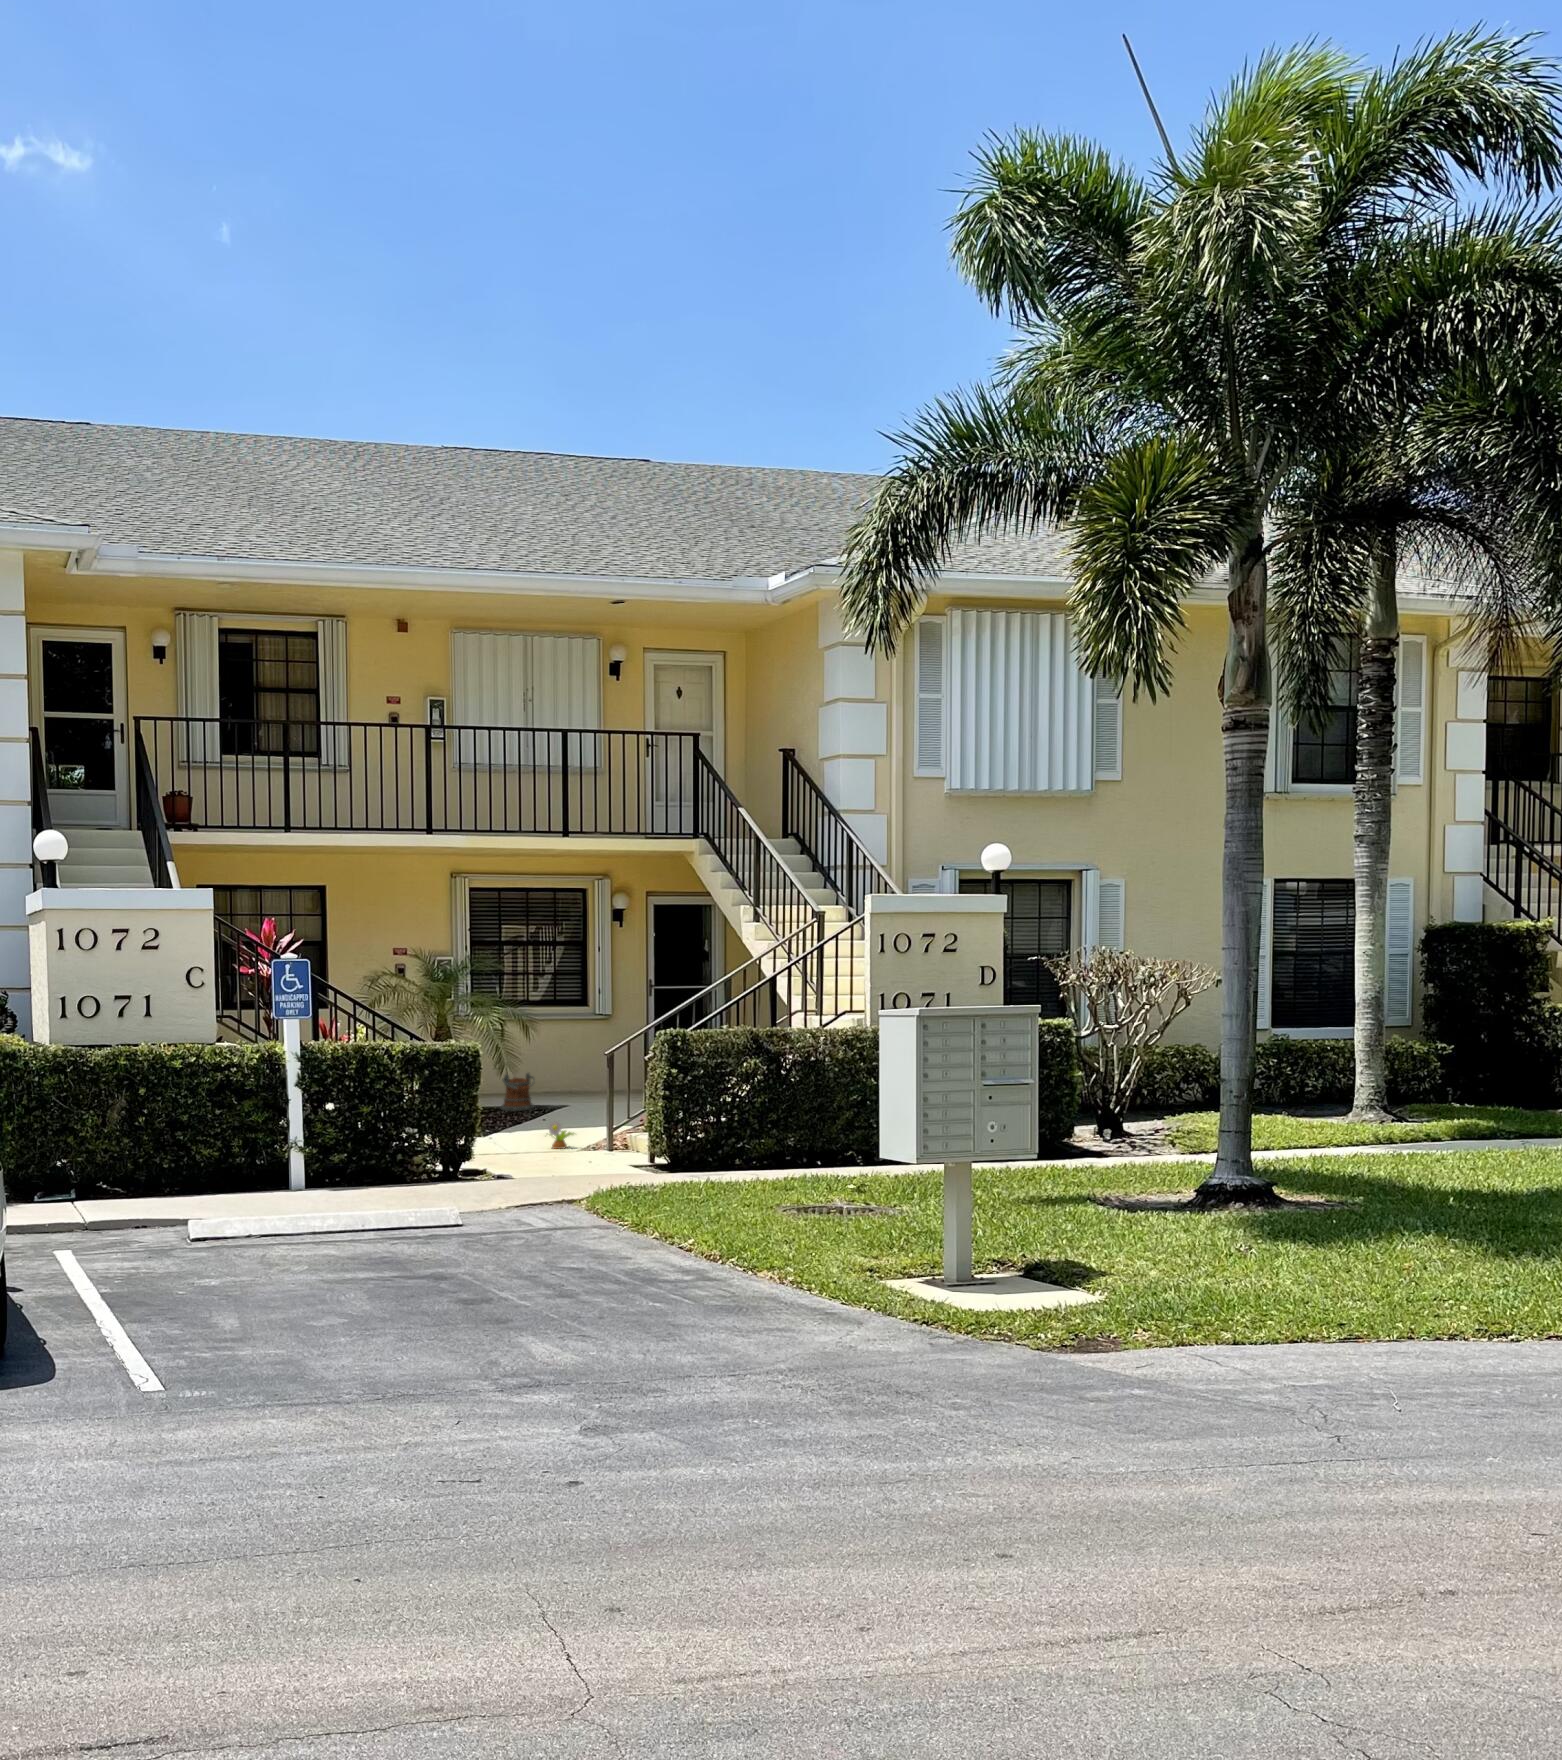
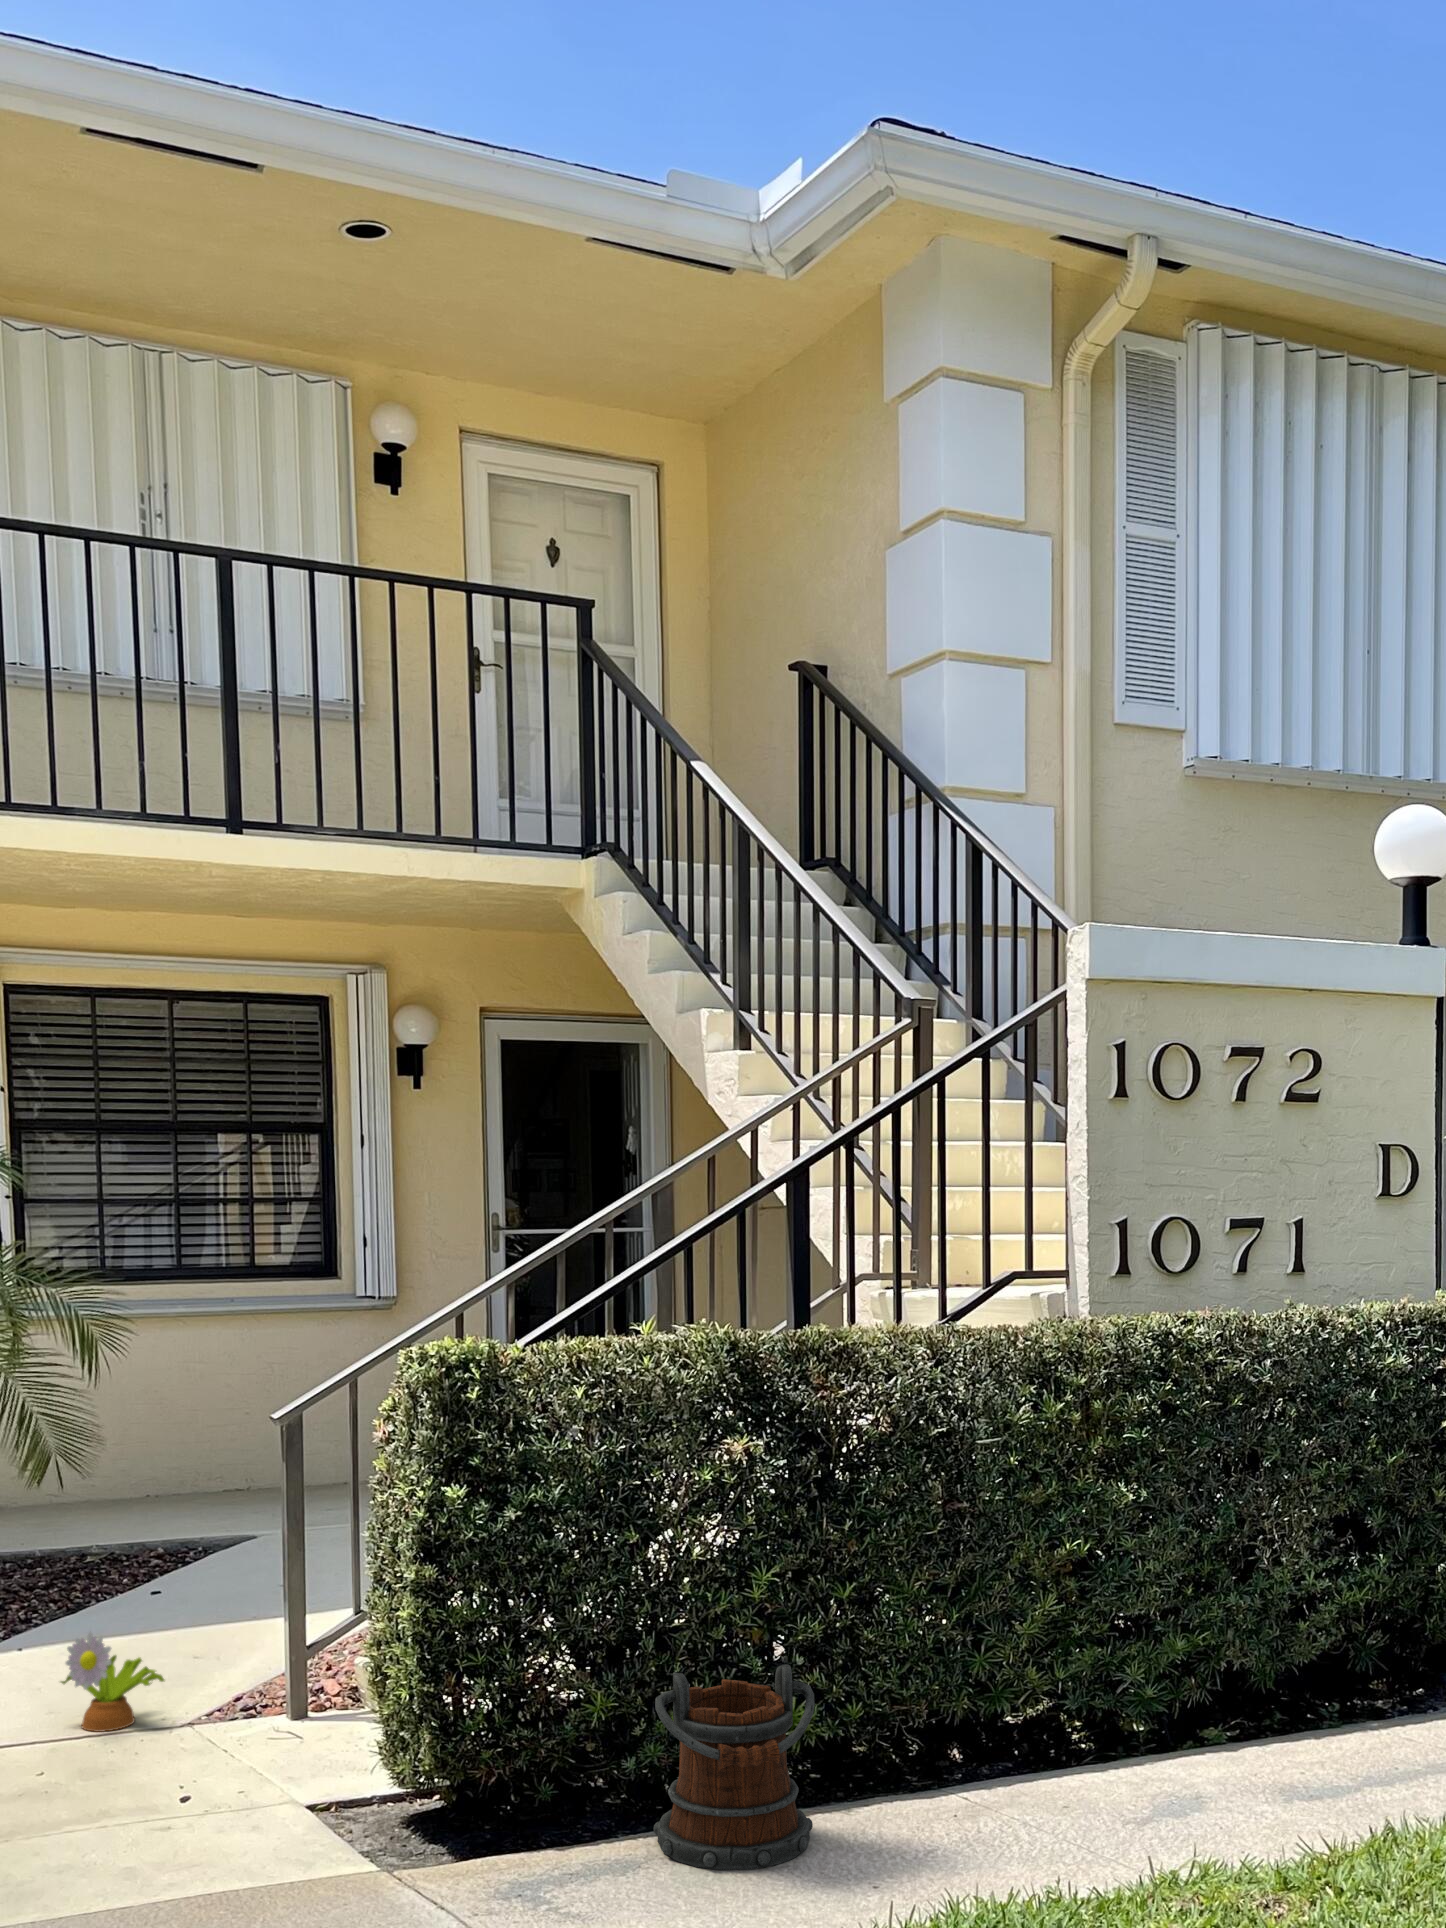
bucket: present [500,1073,535,1111] -> present [654,1664,815,1870]

